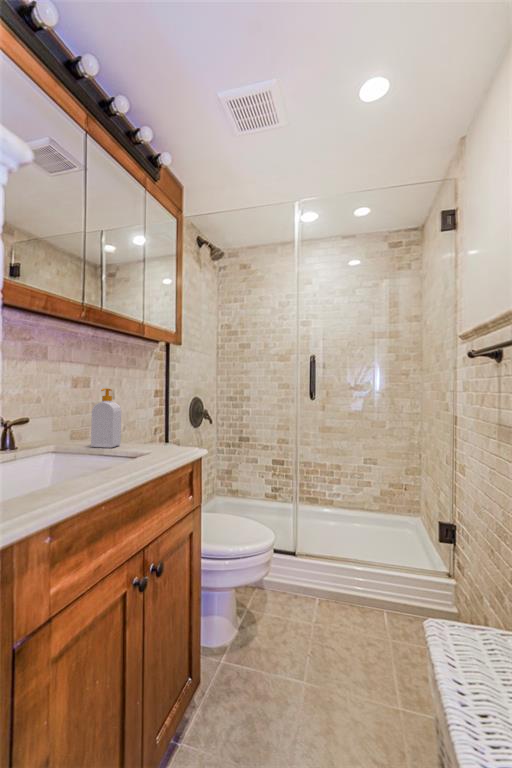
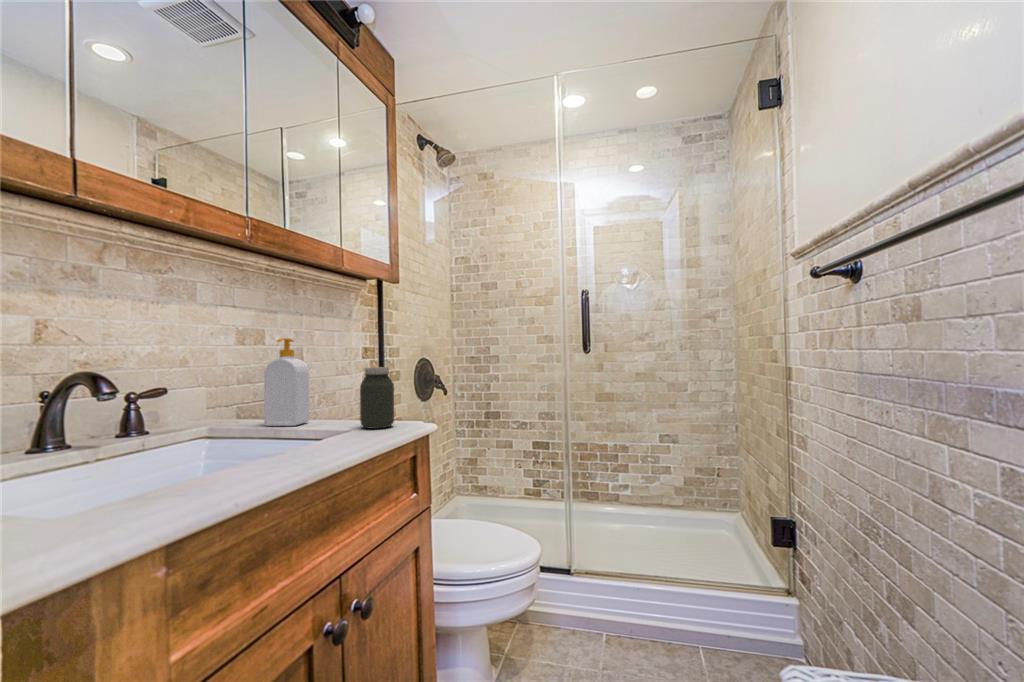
jar: none [156,410,179,452] -> present [360,367,394,429]

